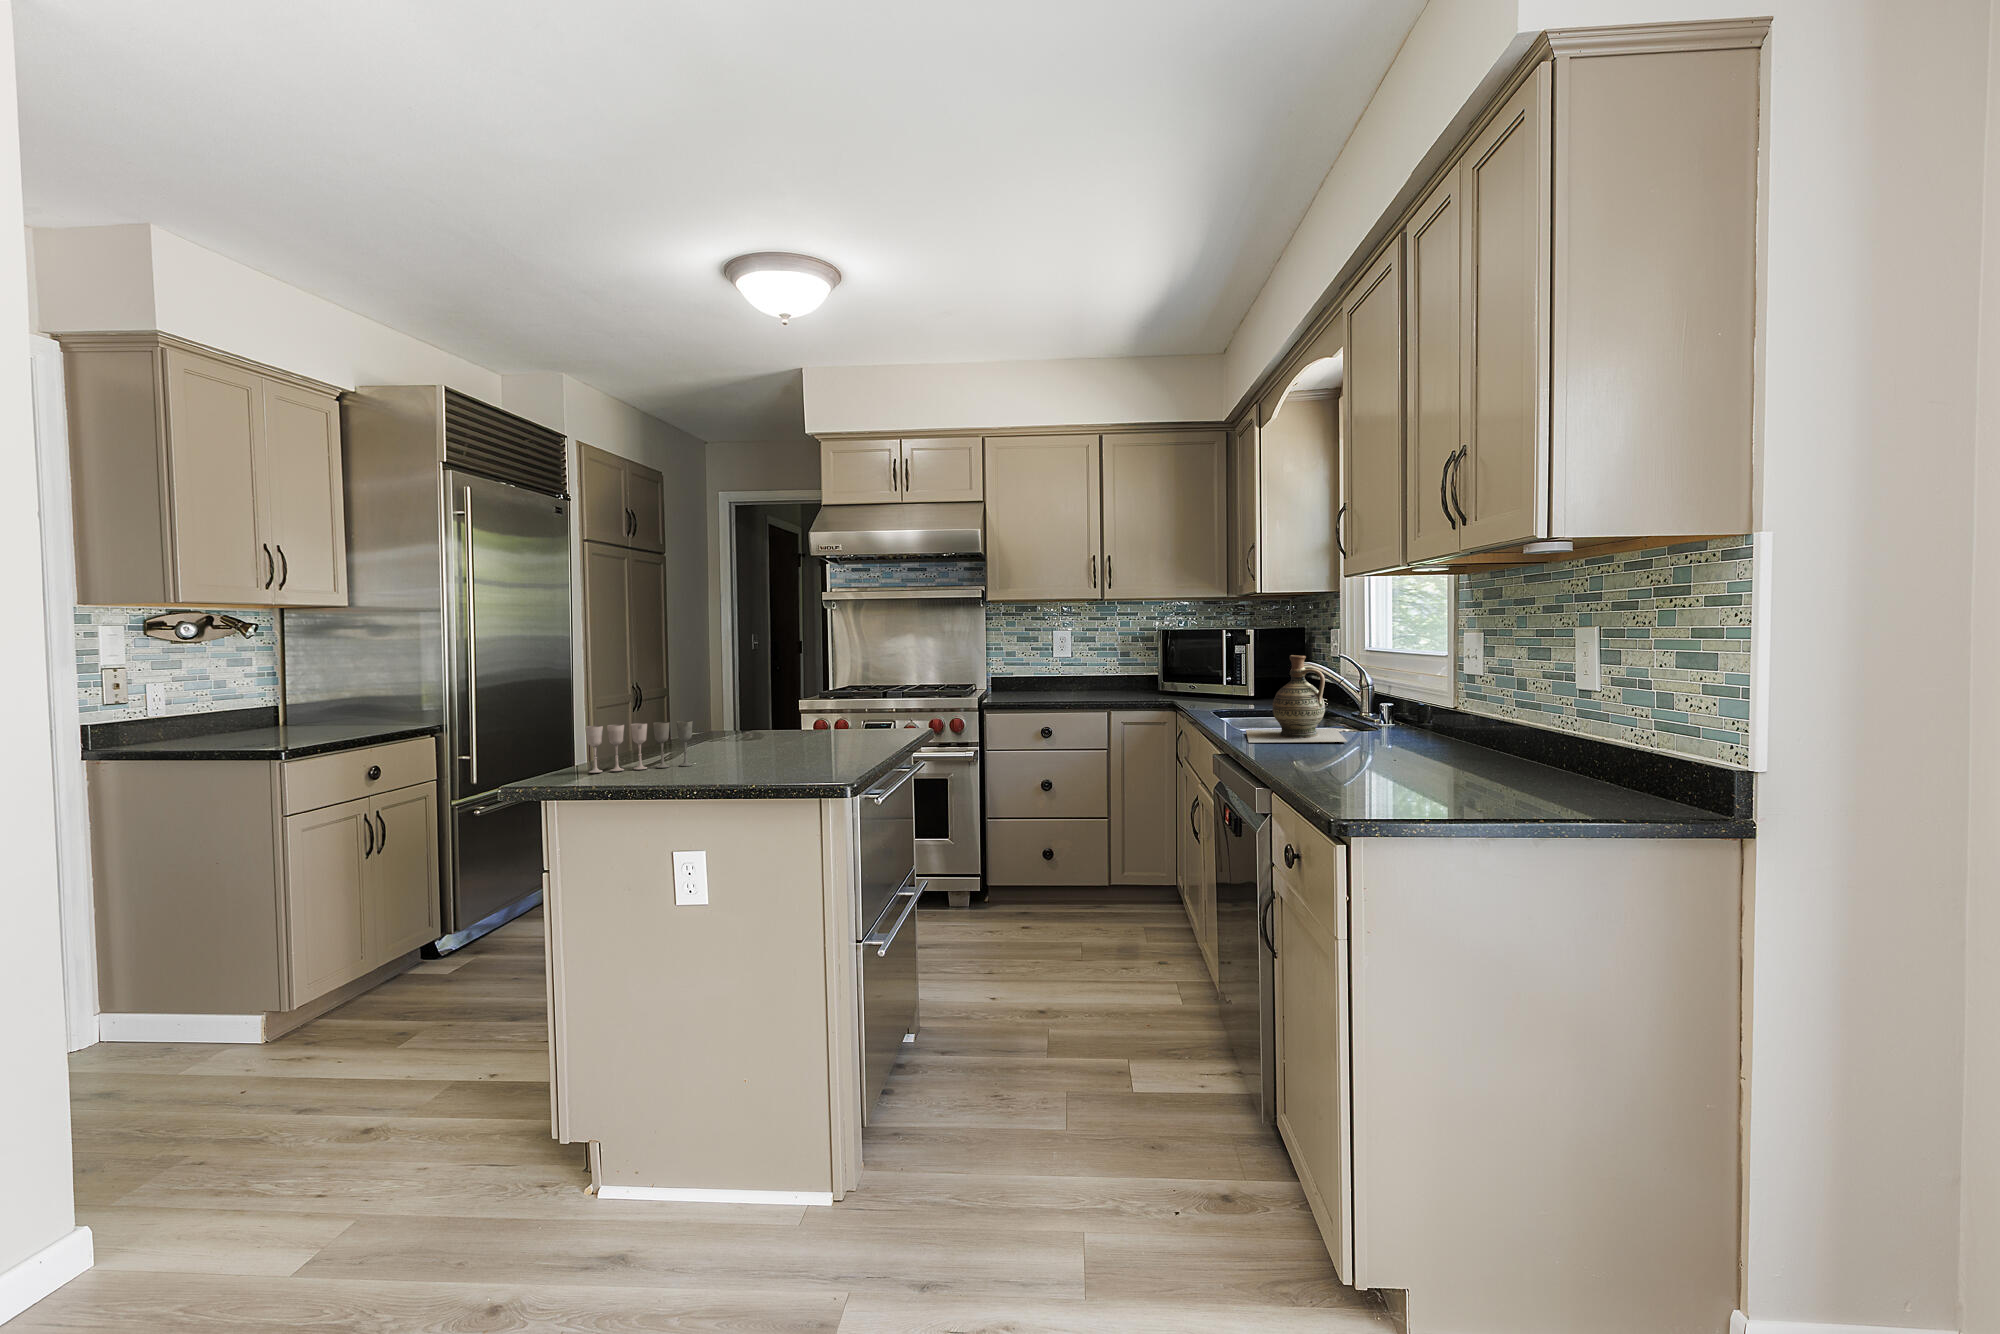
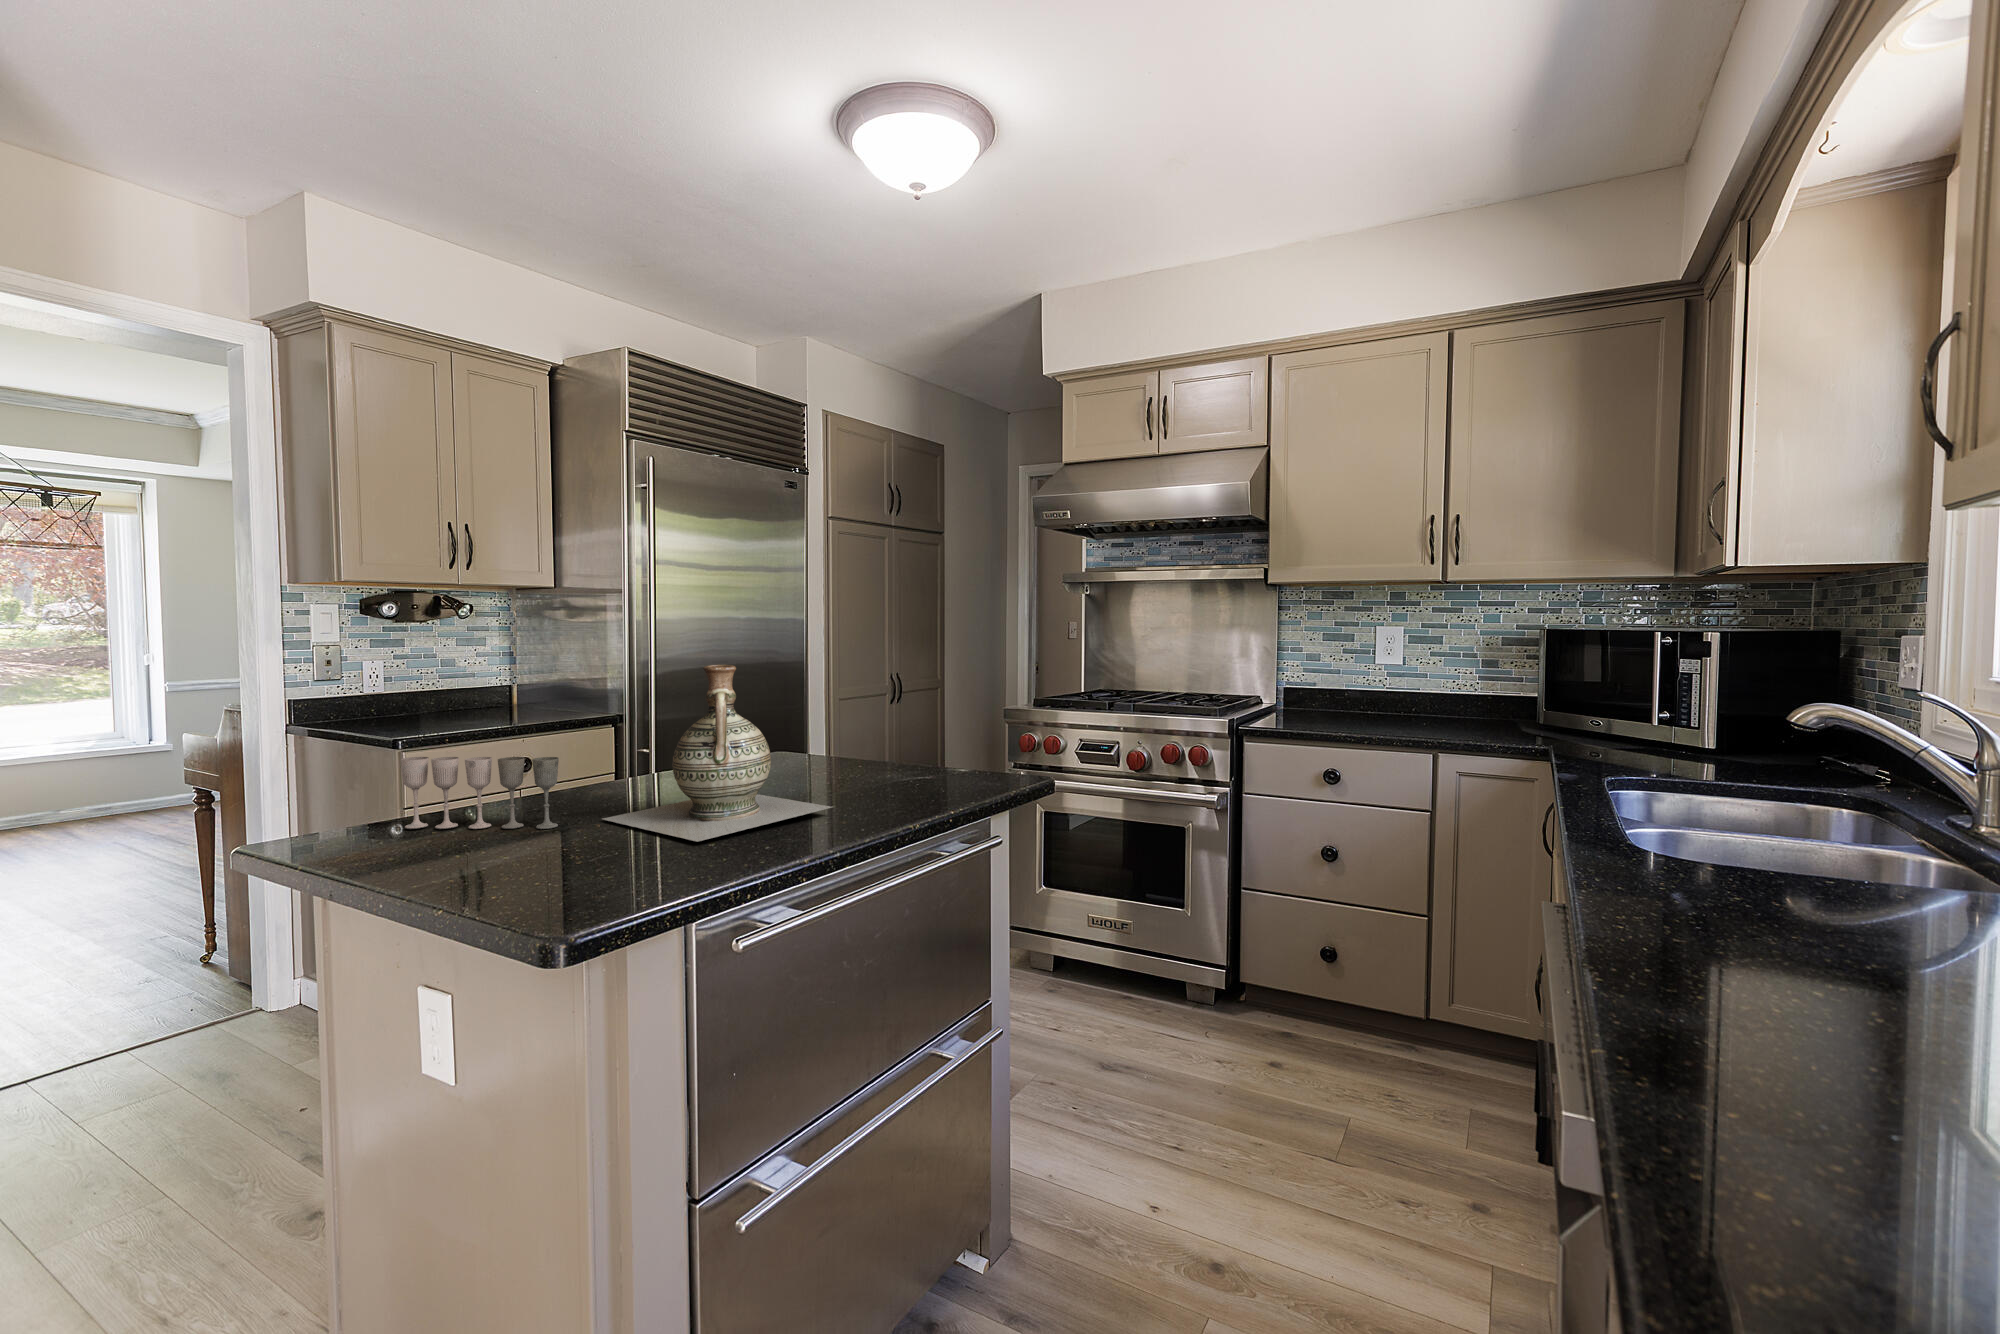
ceramic jug: present [1246,655,1347,743] -> present [602,665,832,842]

